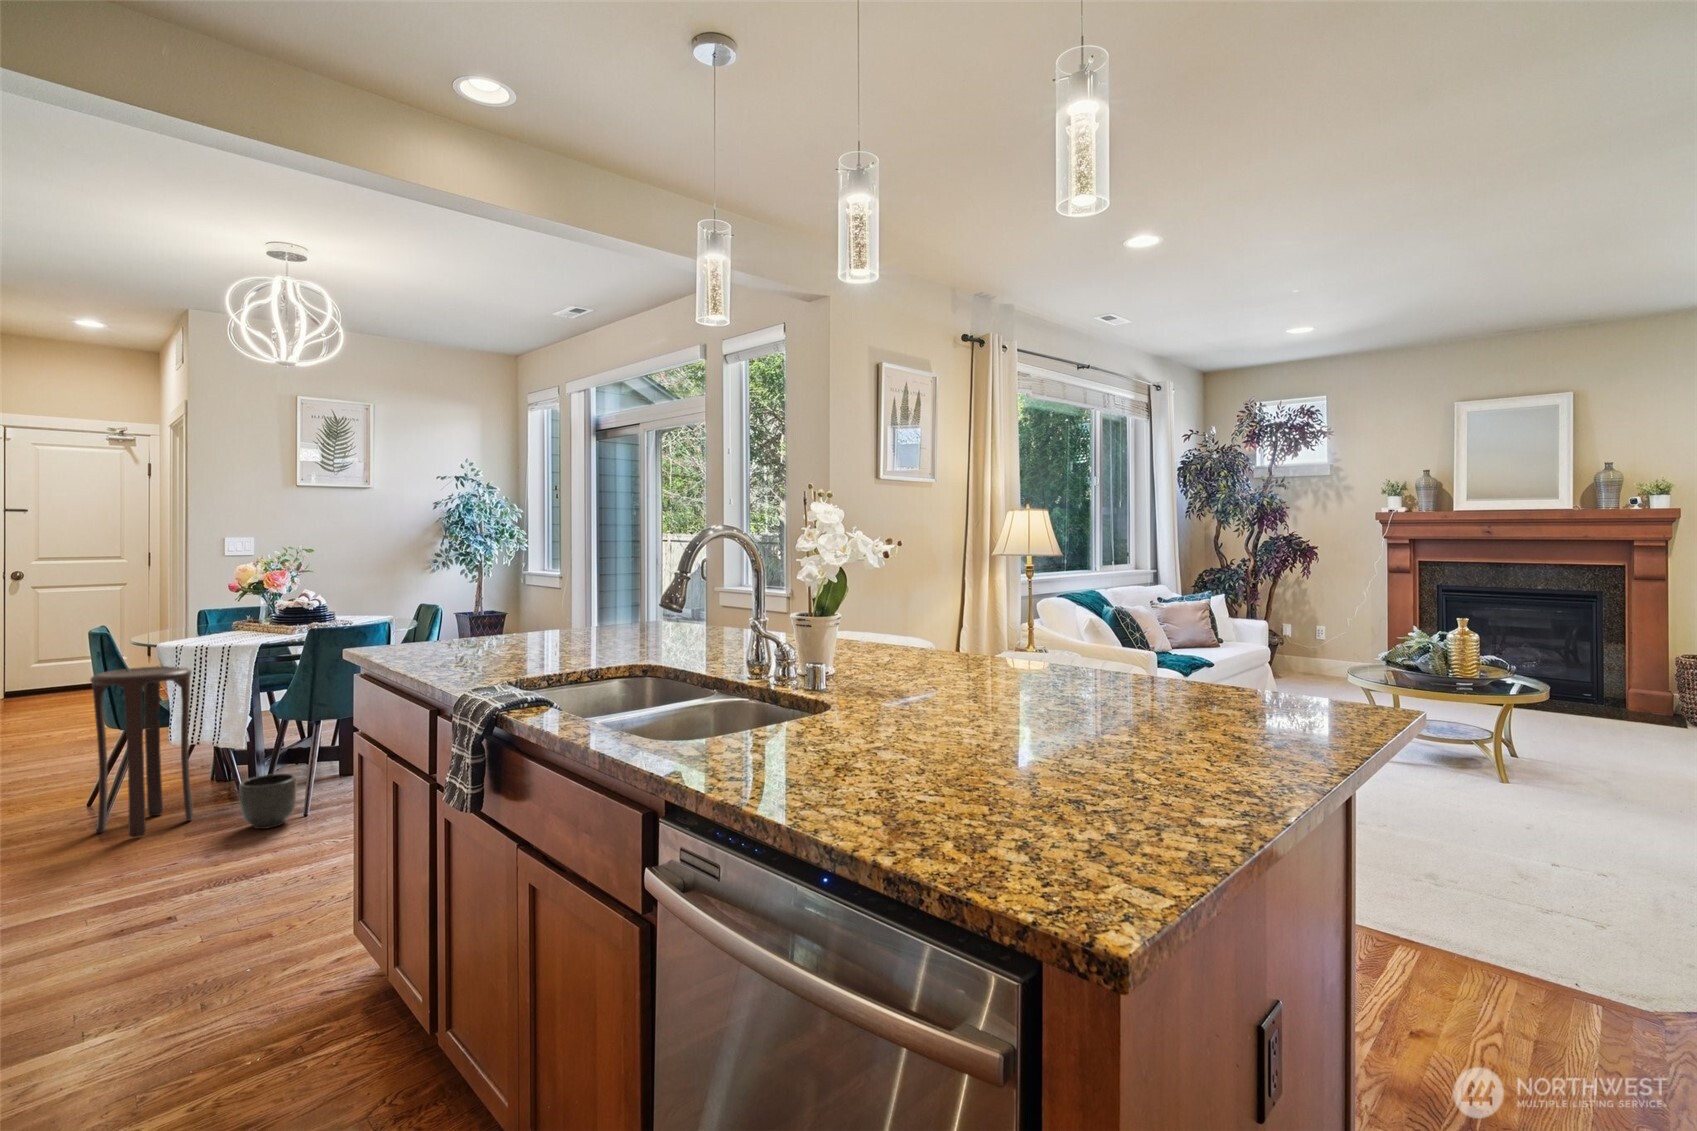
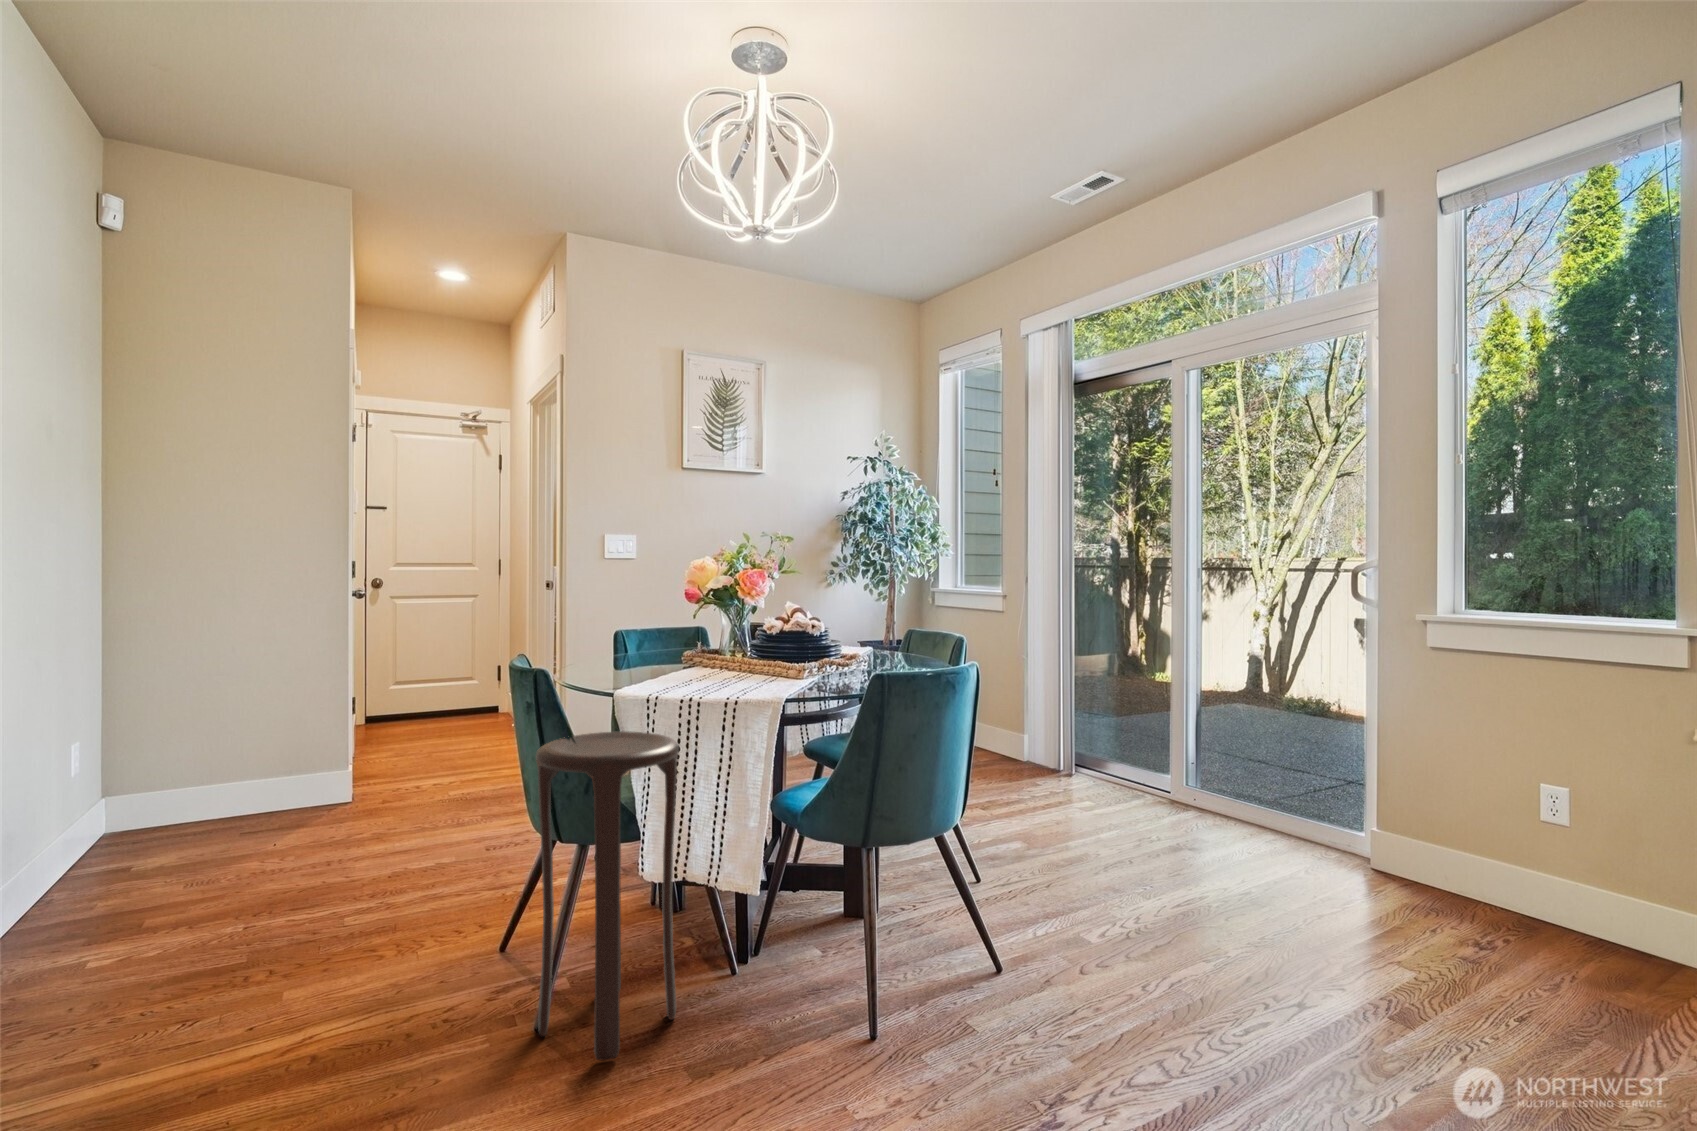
planter: present [239,774,297,829] -> none [772,945,861,1064]

